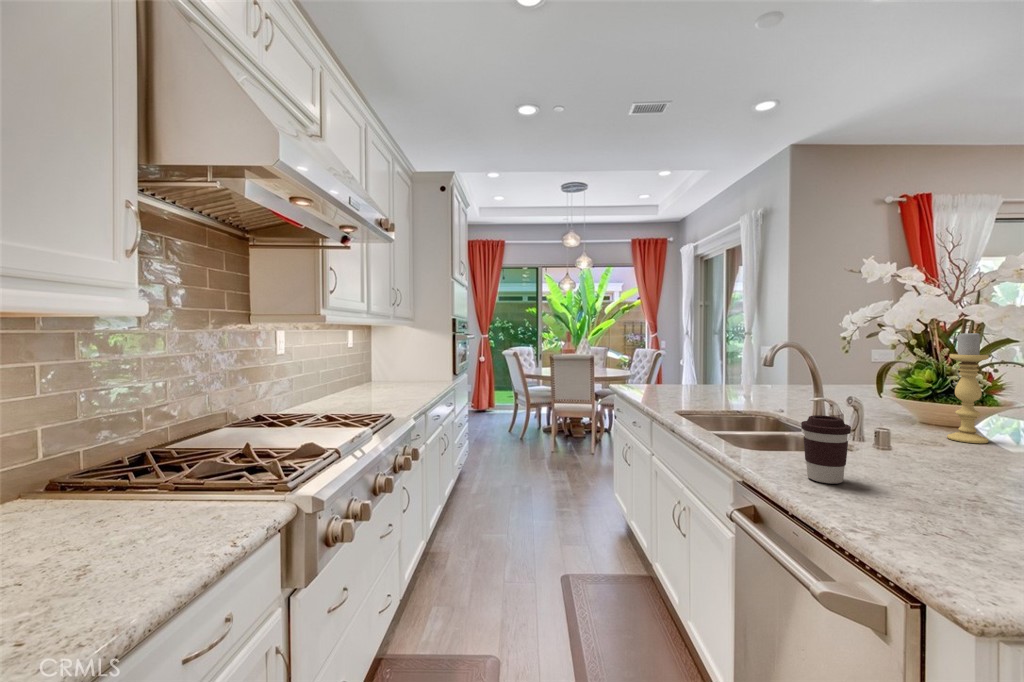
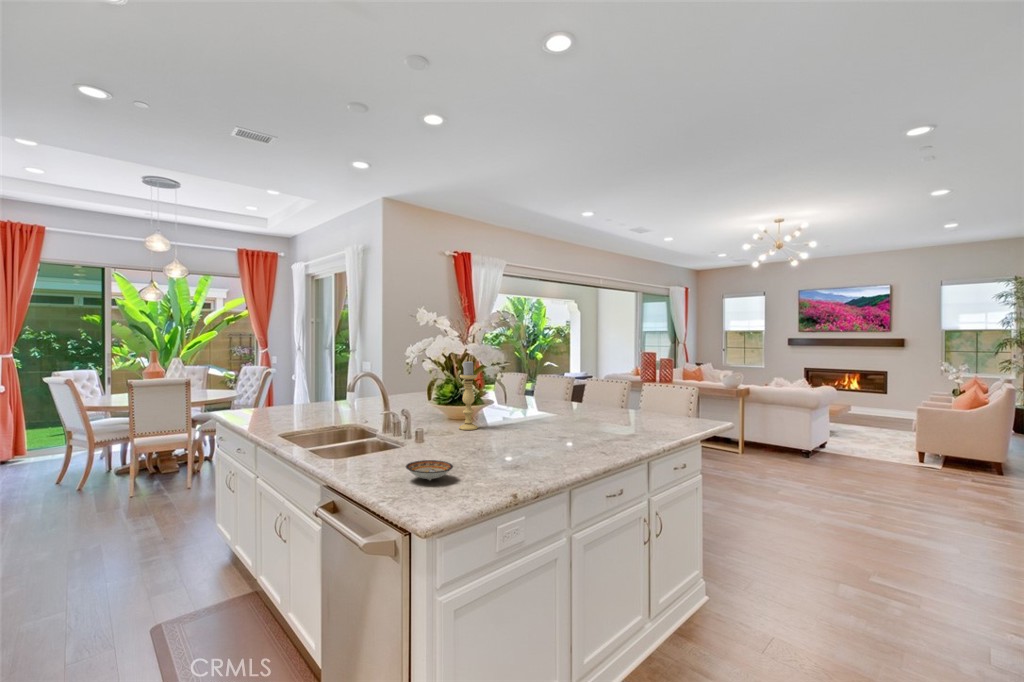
coffee cup: present [801,415,851,484] -> none [365,428,394,475]
ceramic bowl: none [878,474,984,510] -> present [406,460,453,480]

